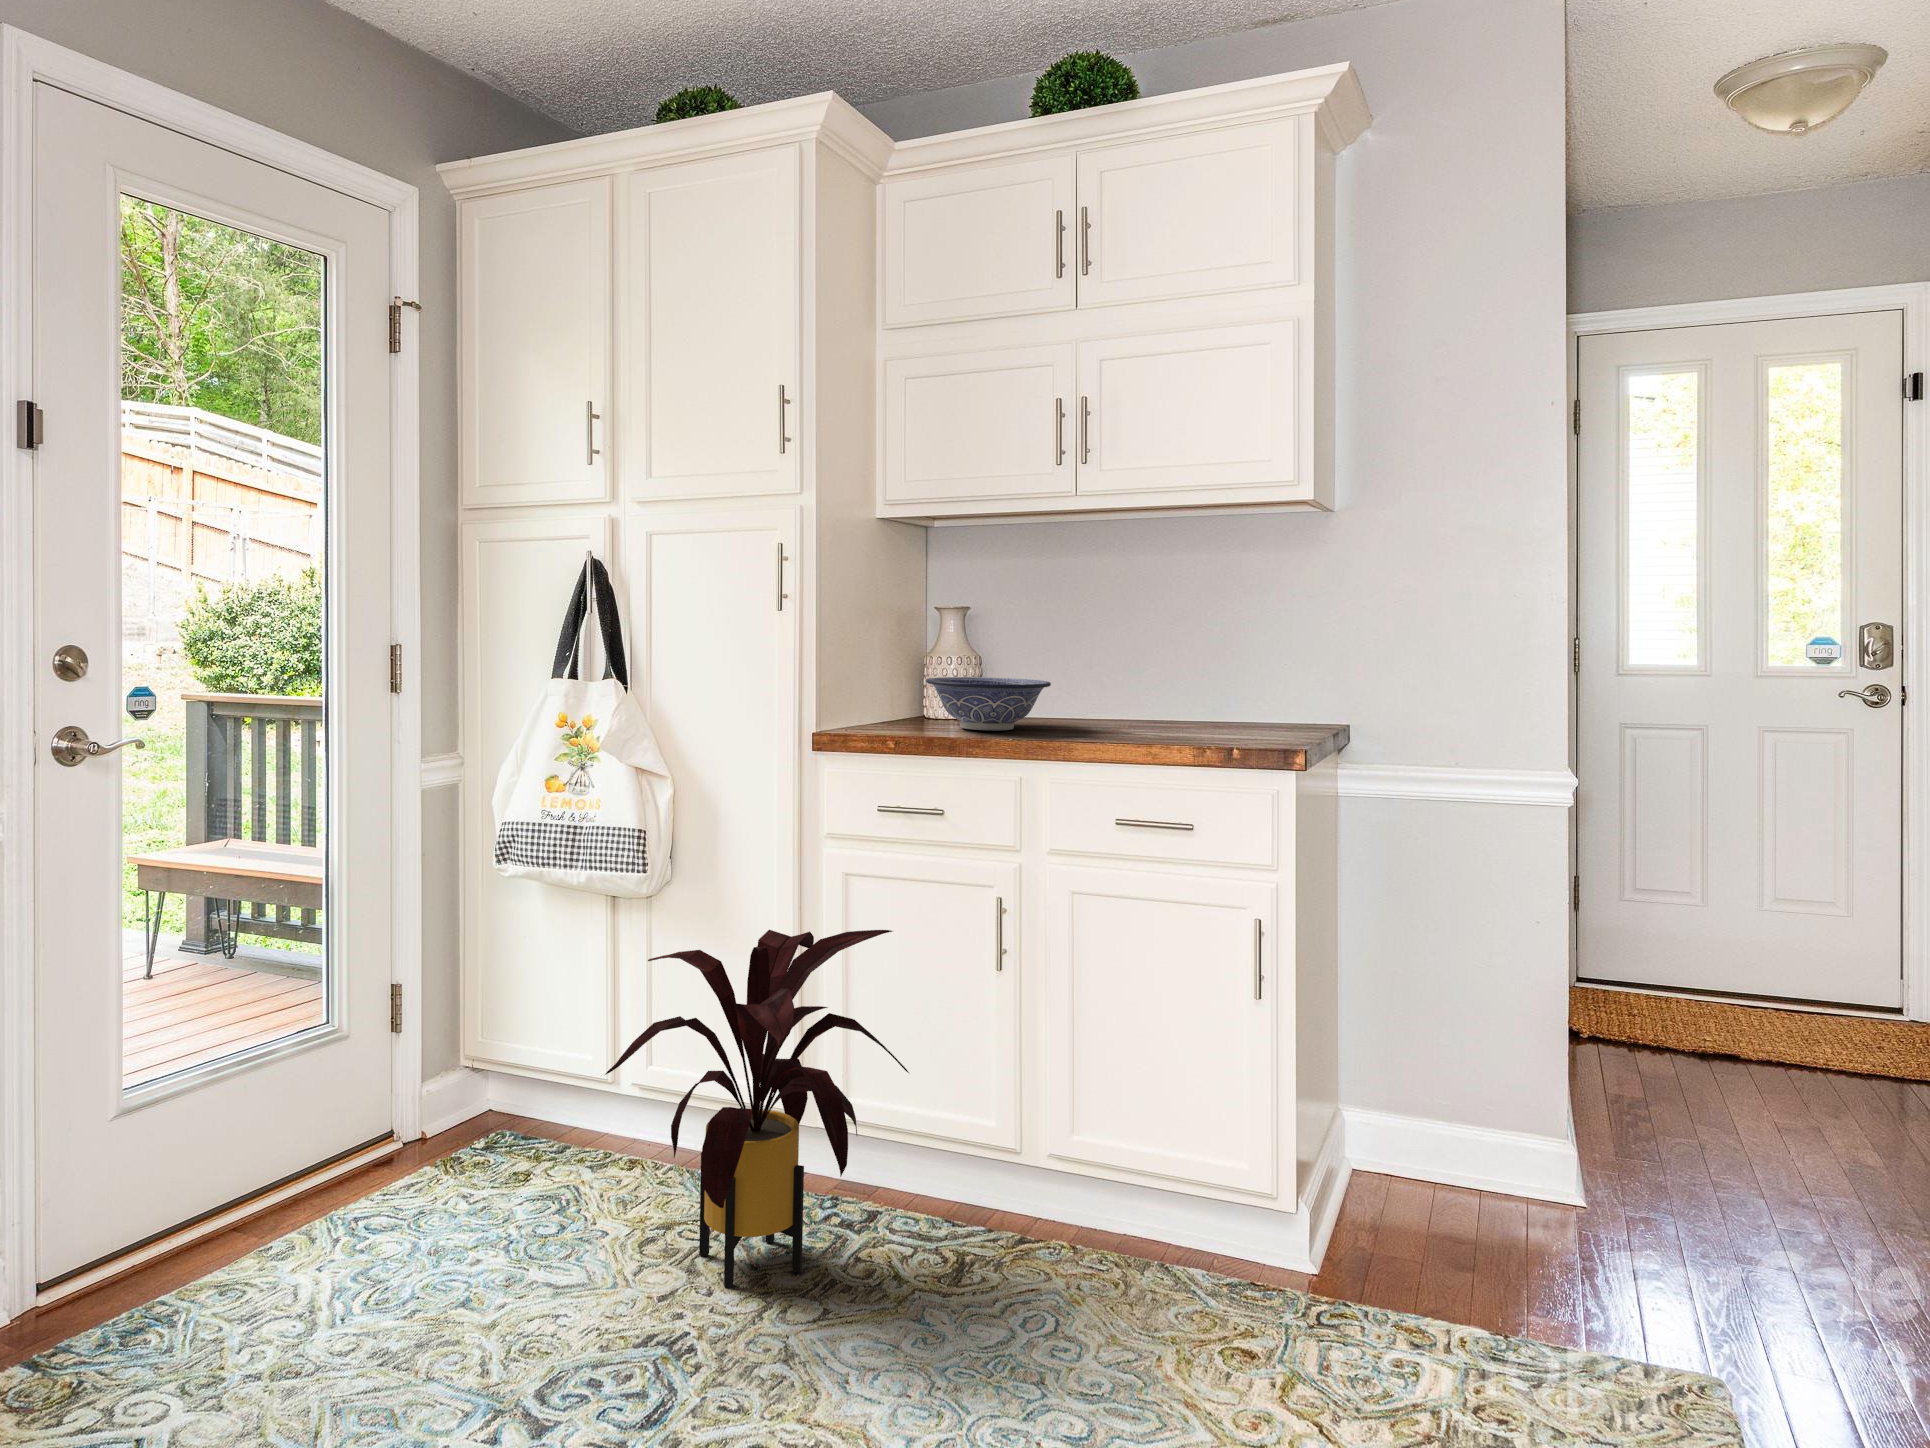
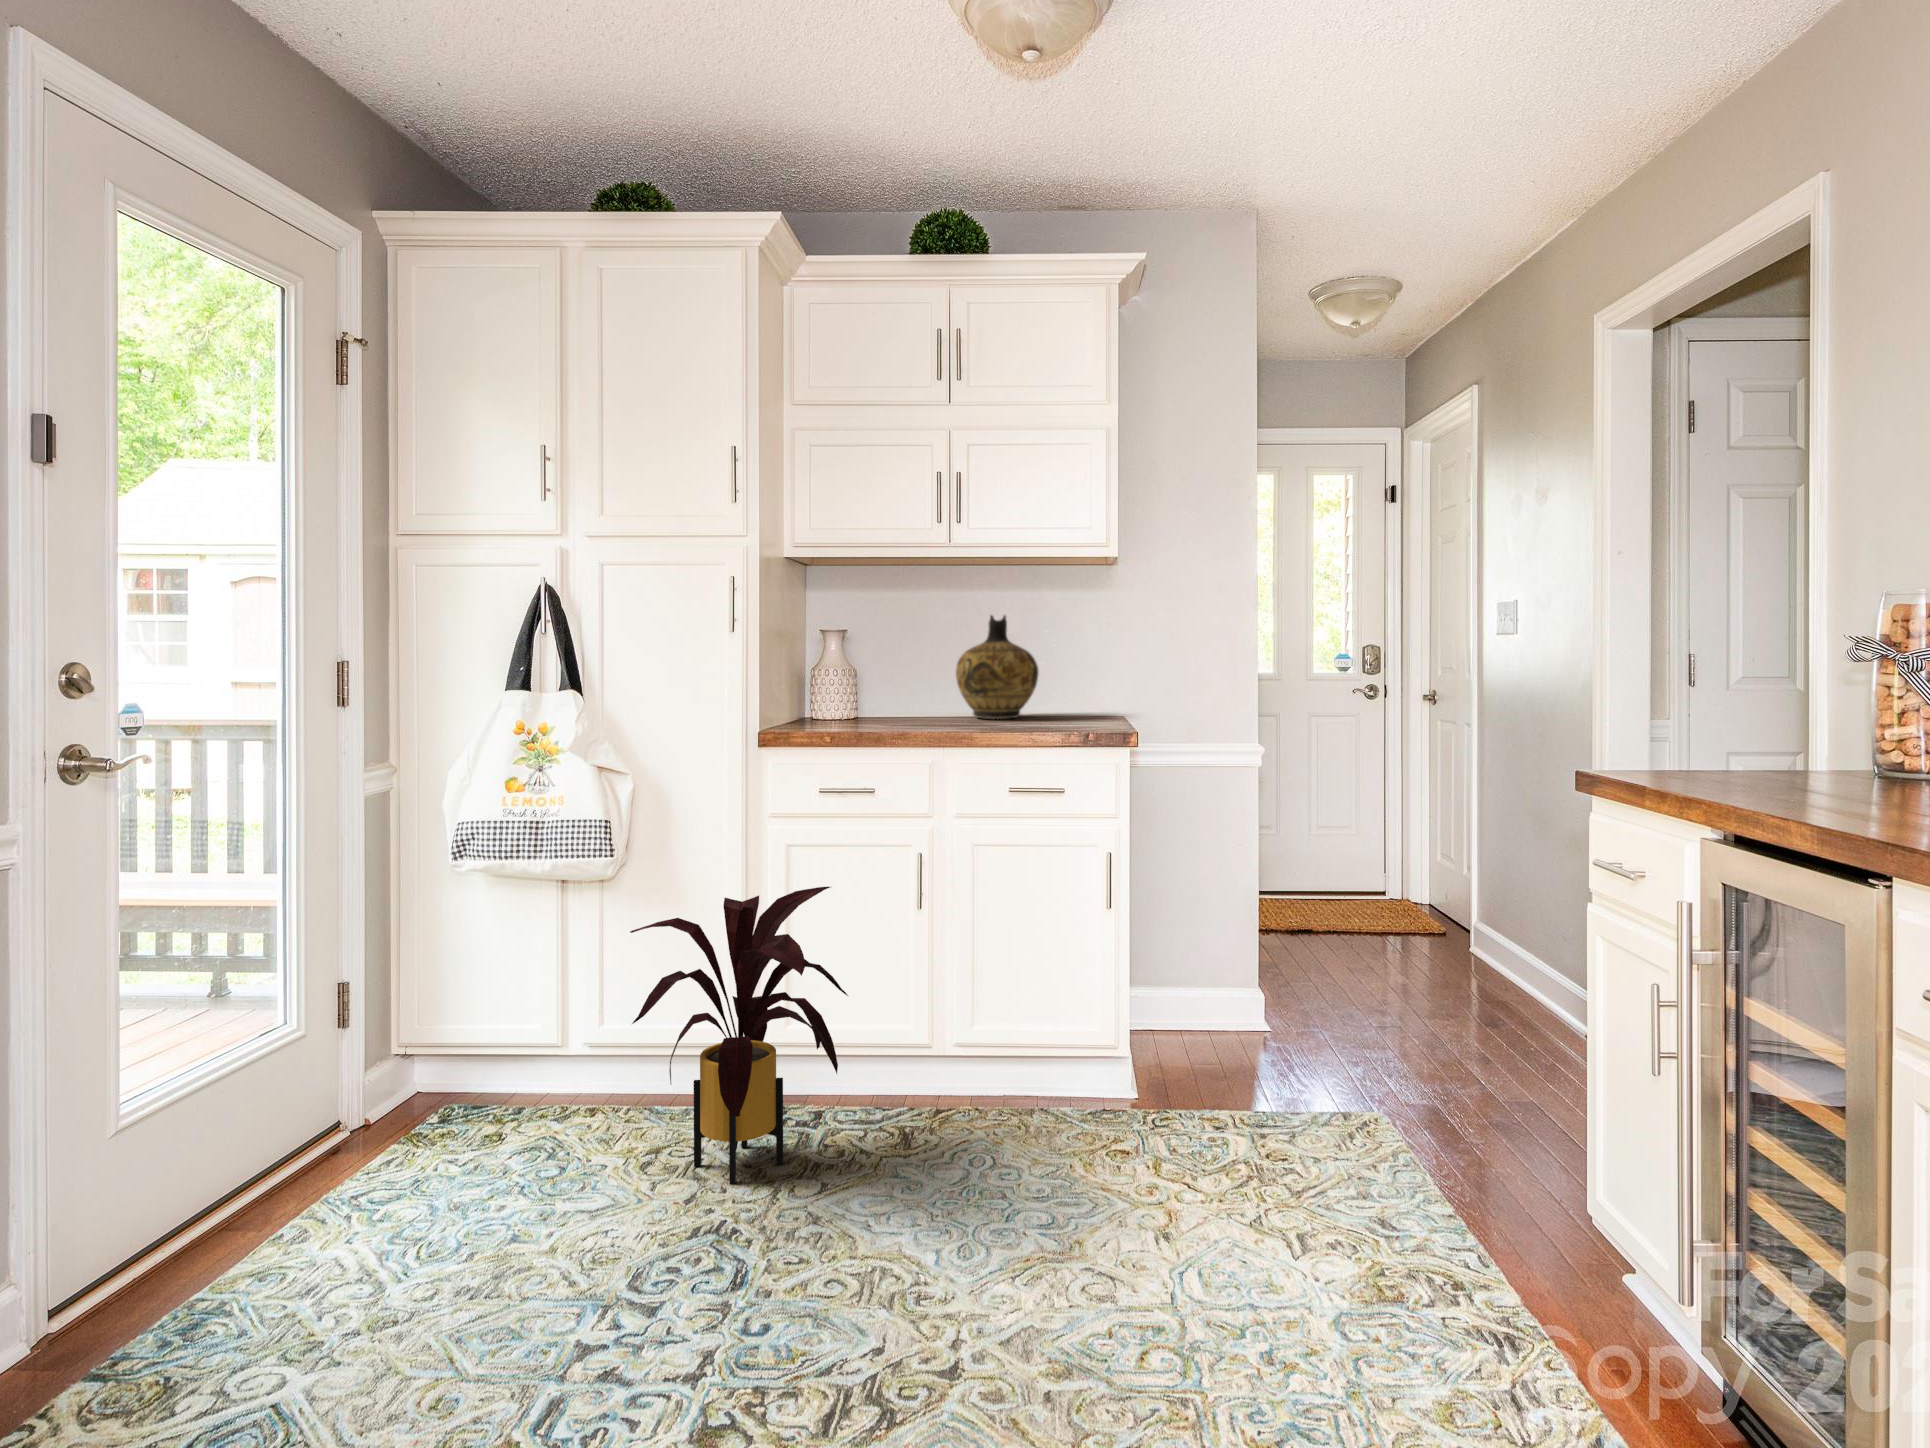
ceramic jug: none [1130,579,1245,721] -> present [956,615,1039,719]
decorative bowl: present [926,677,1051,731] -> none [823,691,919,730]

